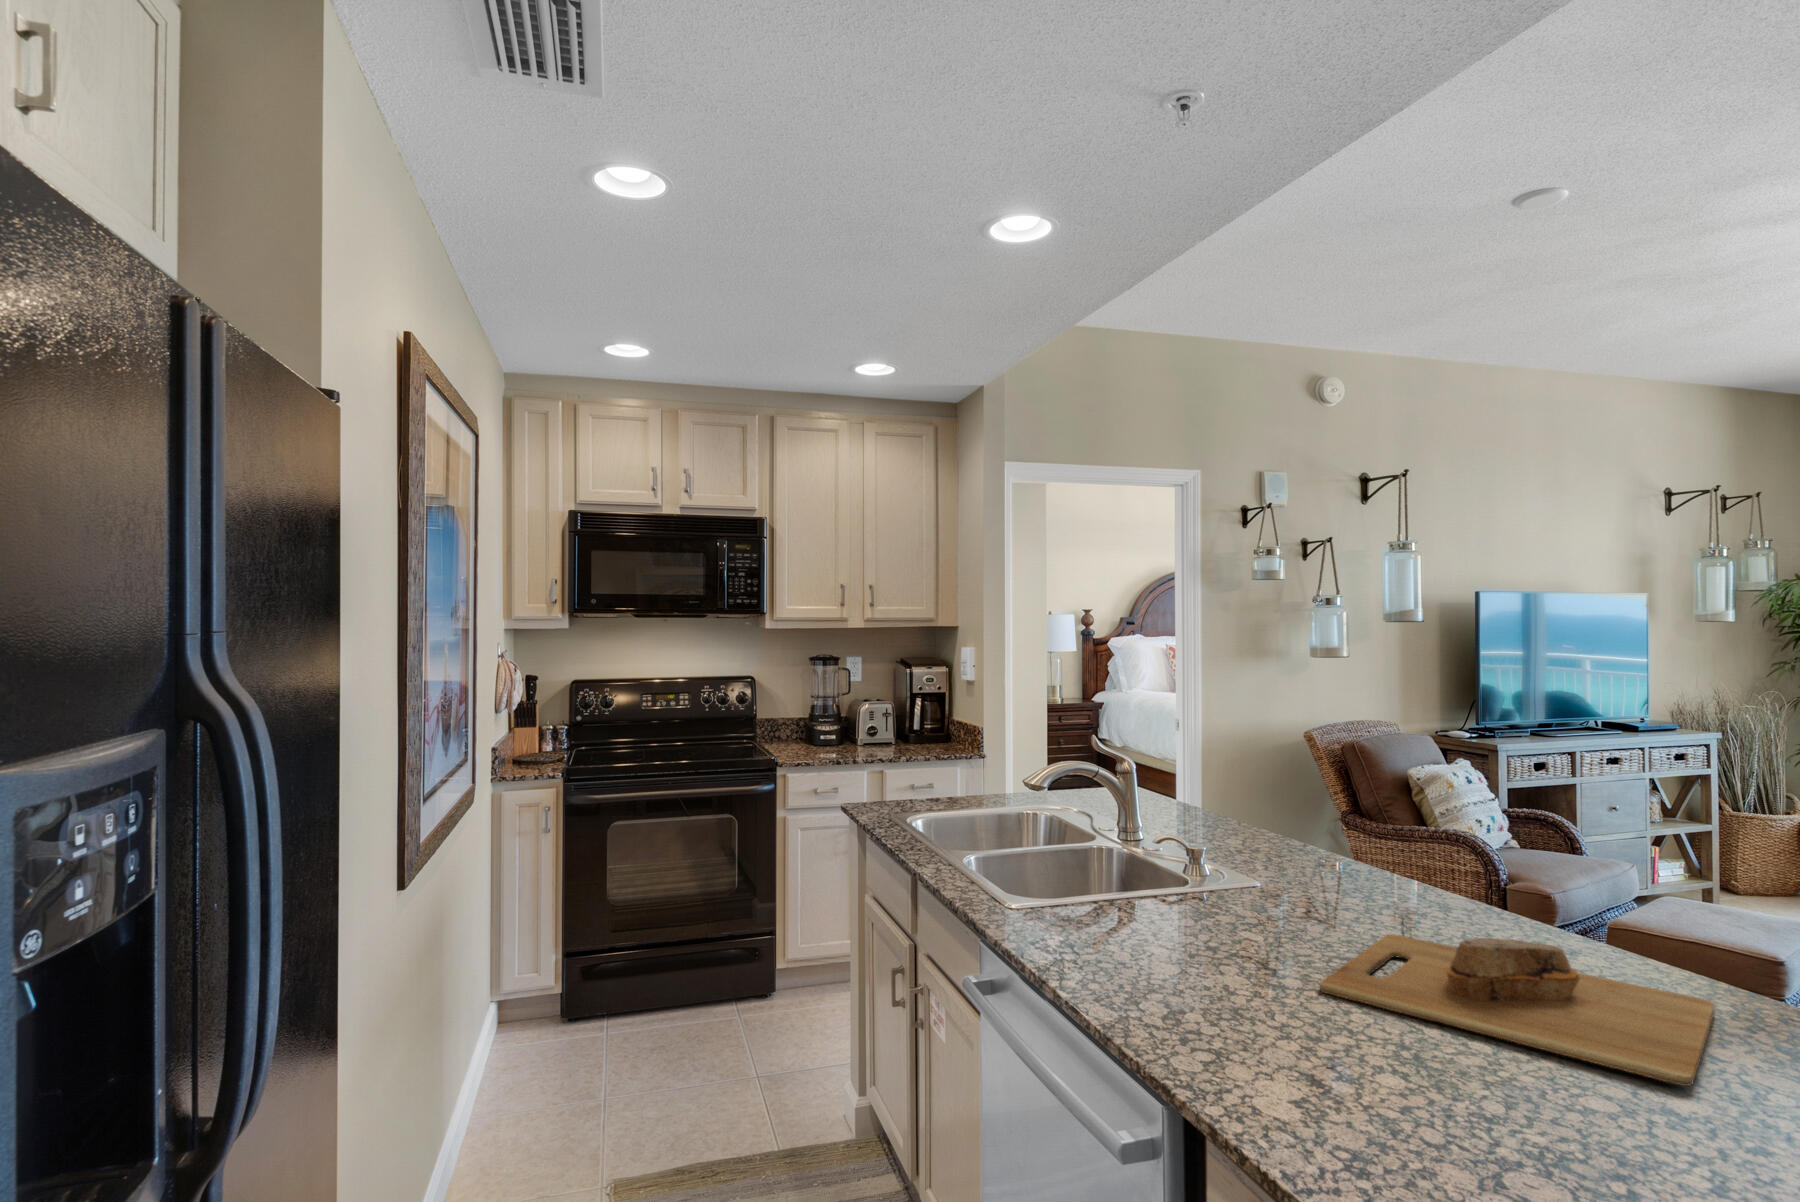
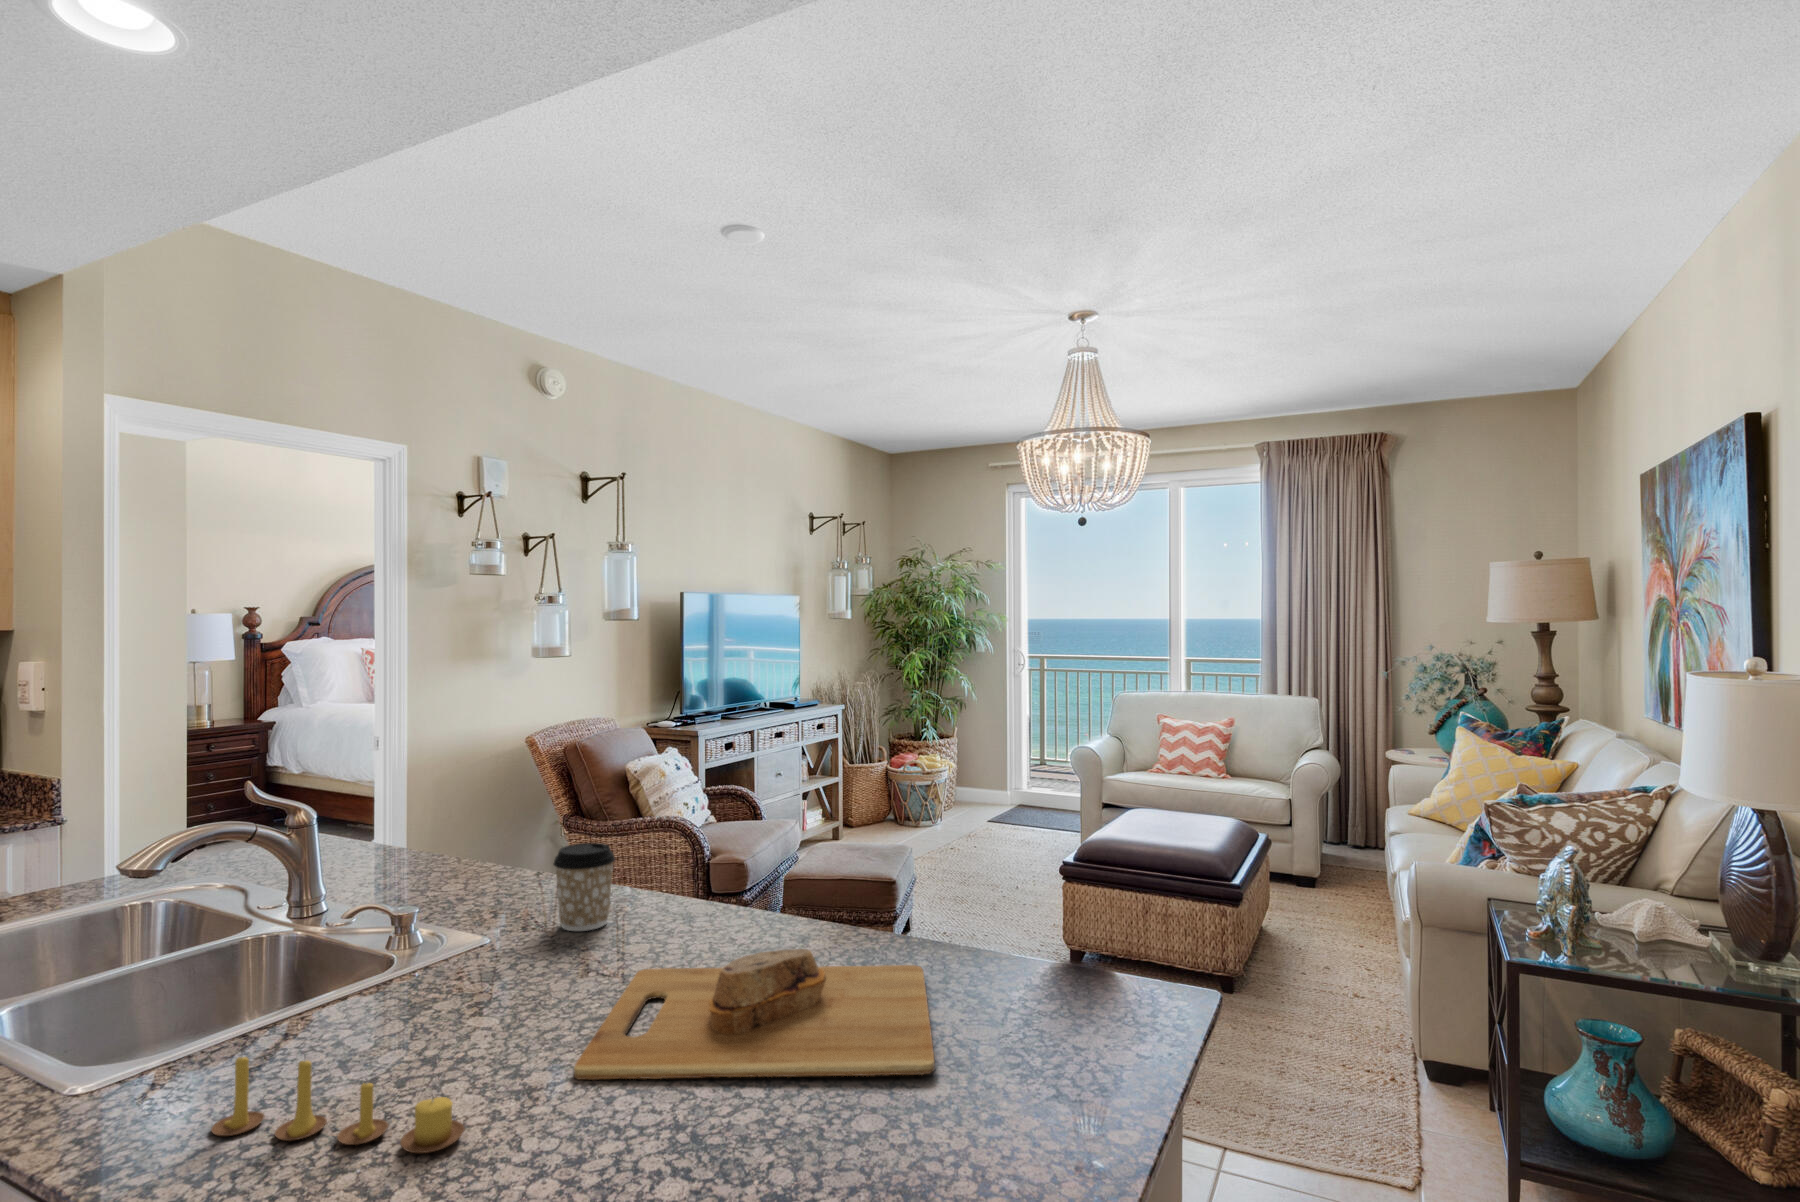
coffee cup: none [1315,820,1373,897] -> present [553,843,615,931]
candle: none [1077,903,1234,1002] -> present [211,1051,464,1153]

